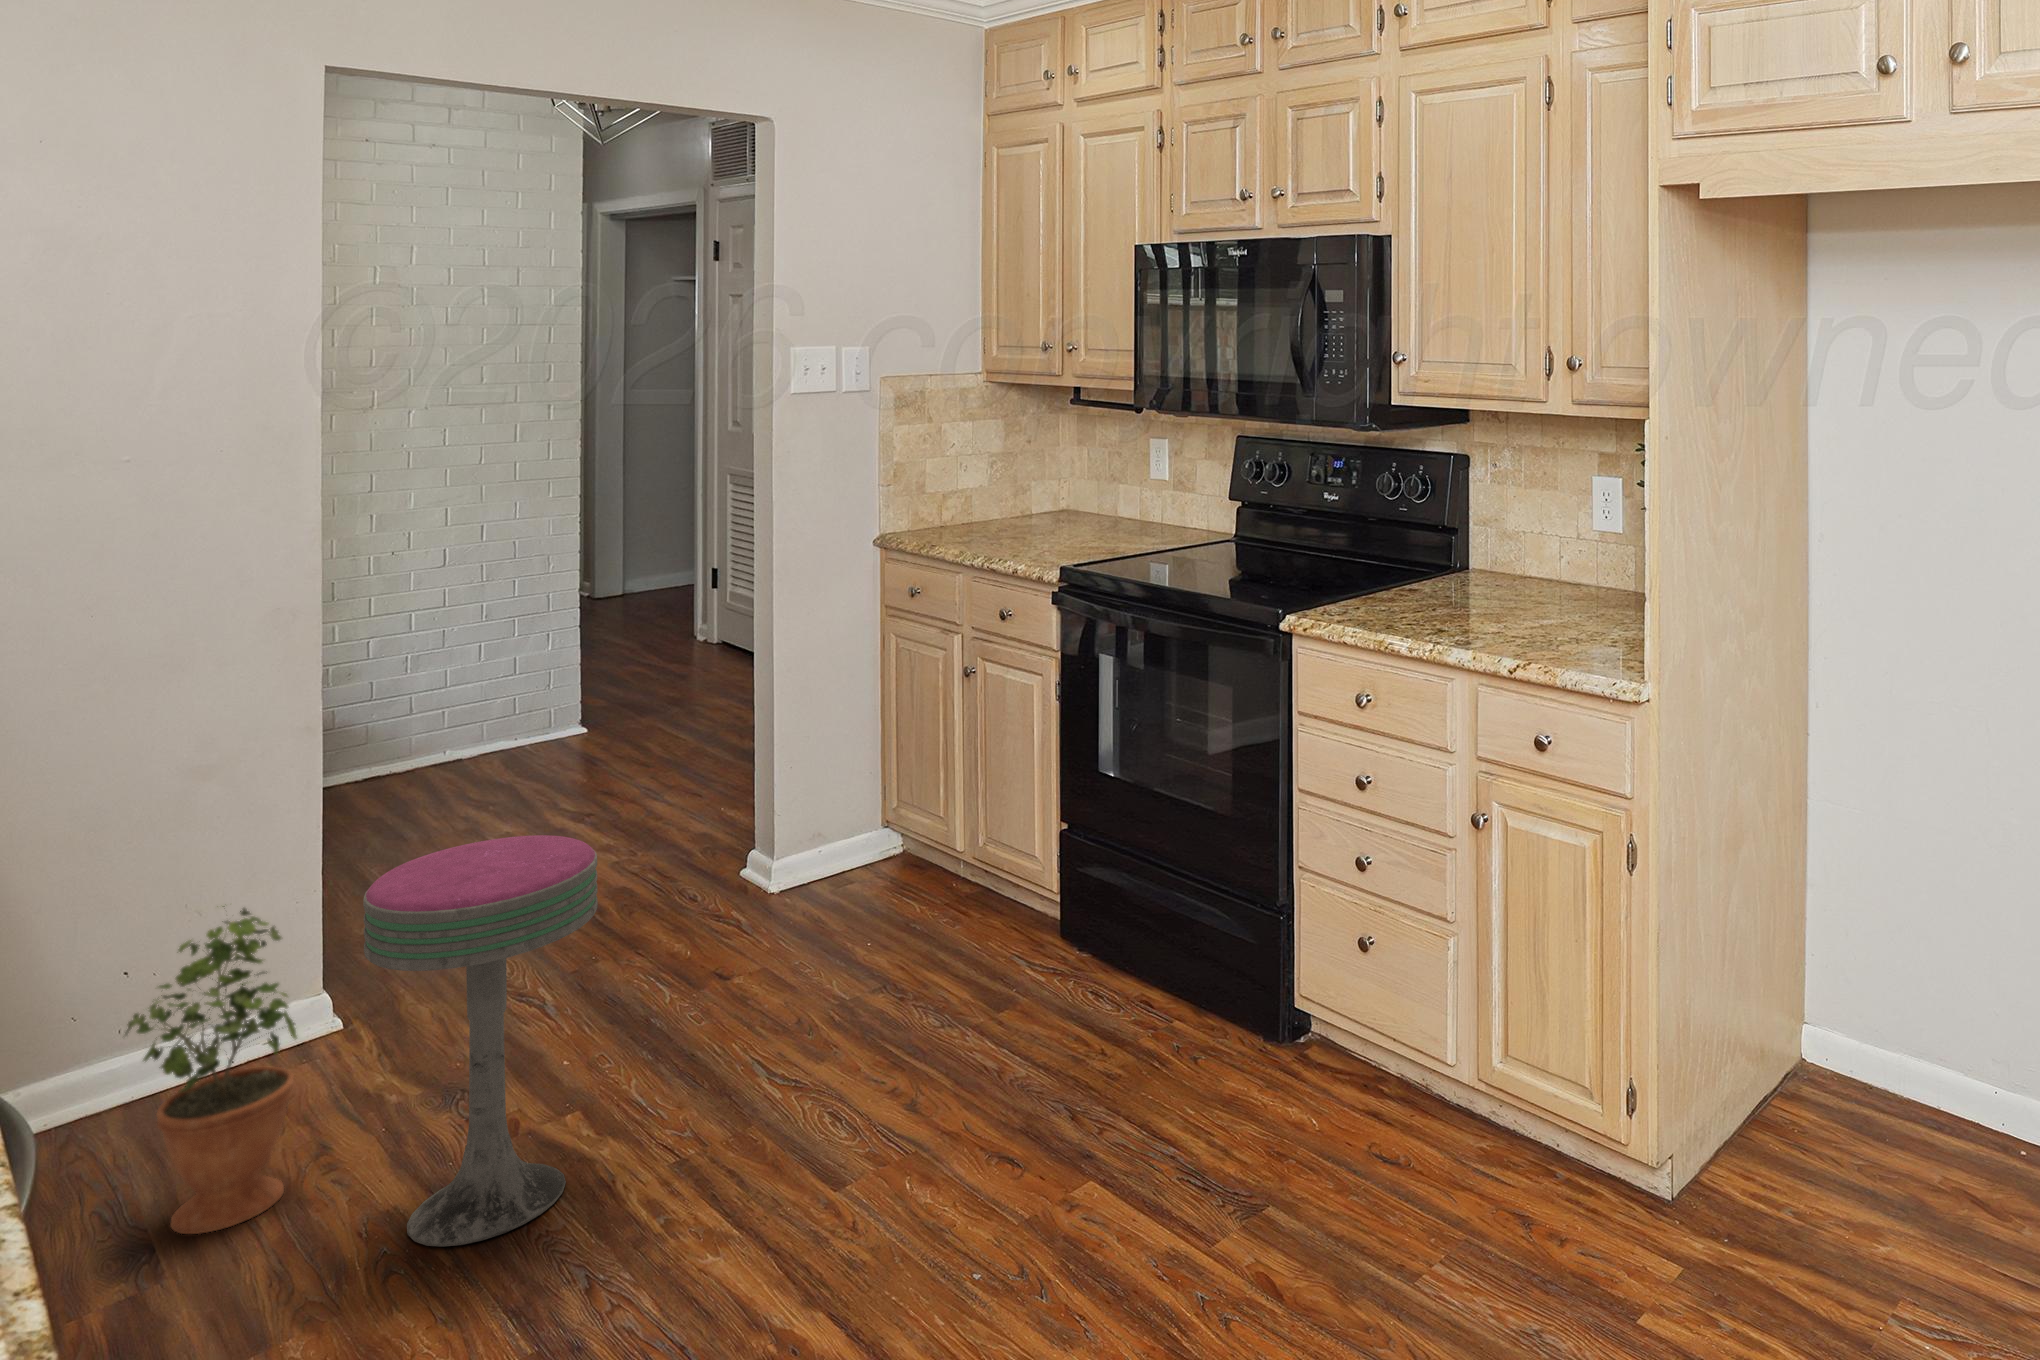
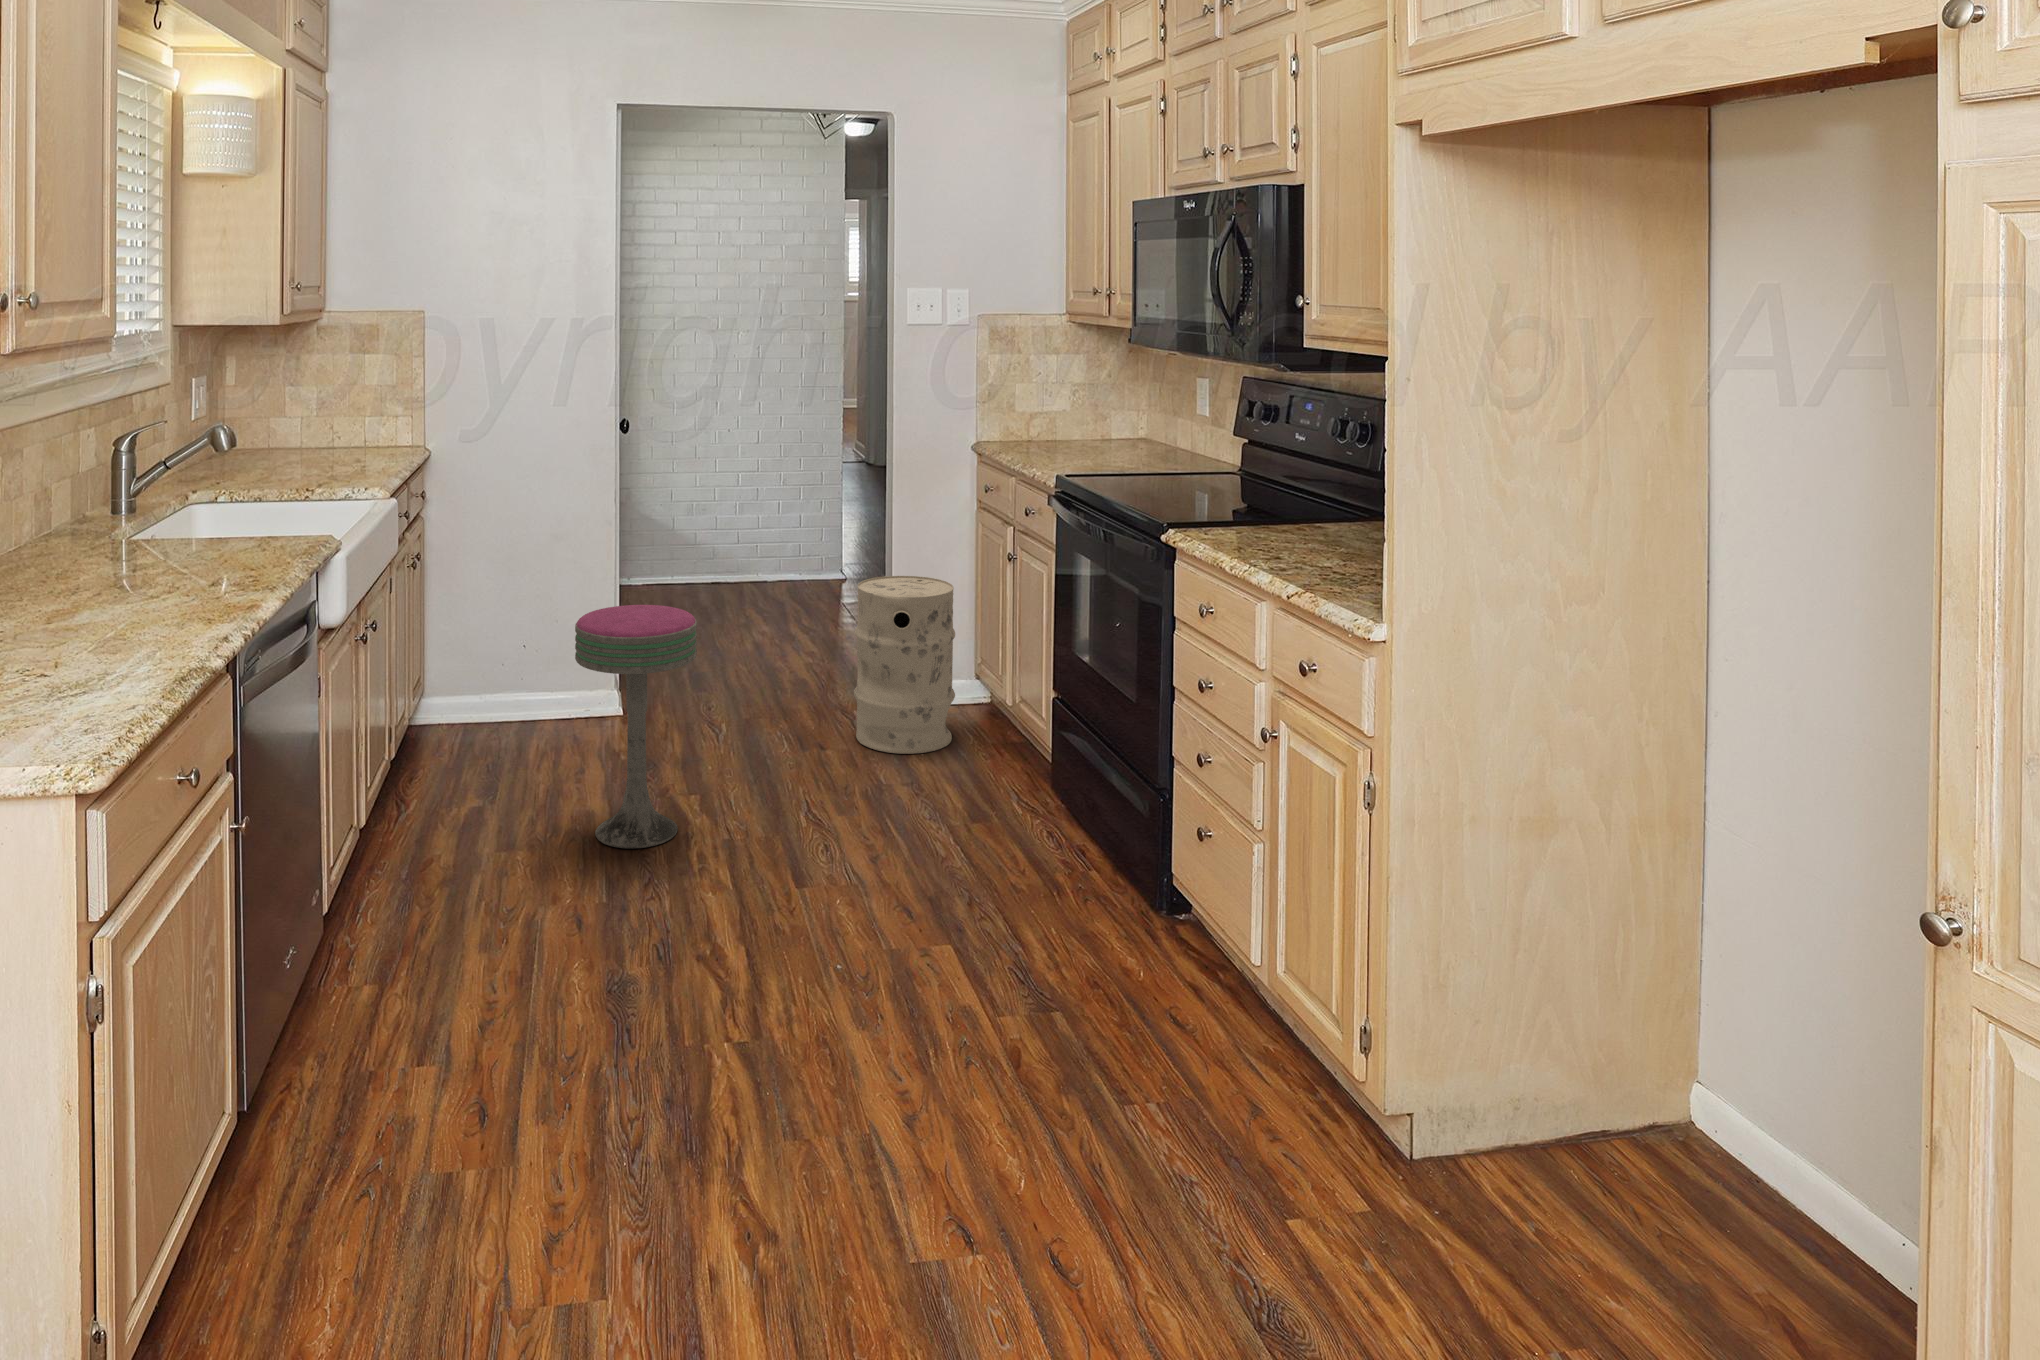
trash can: none [747,715,894,960] -> present [854,576,955,754]
potted plant: present [126,906,297,1234] -> none [494,616,572,800]

